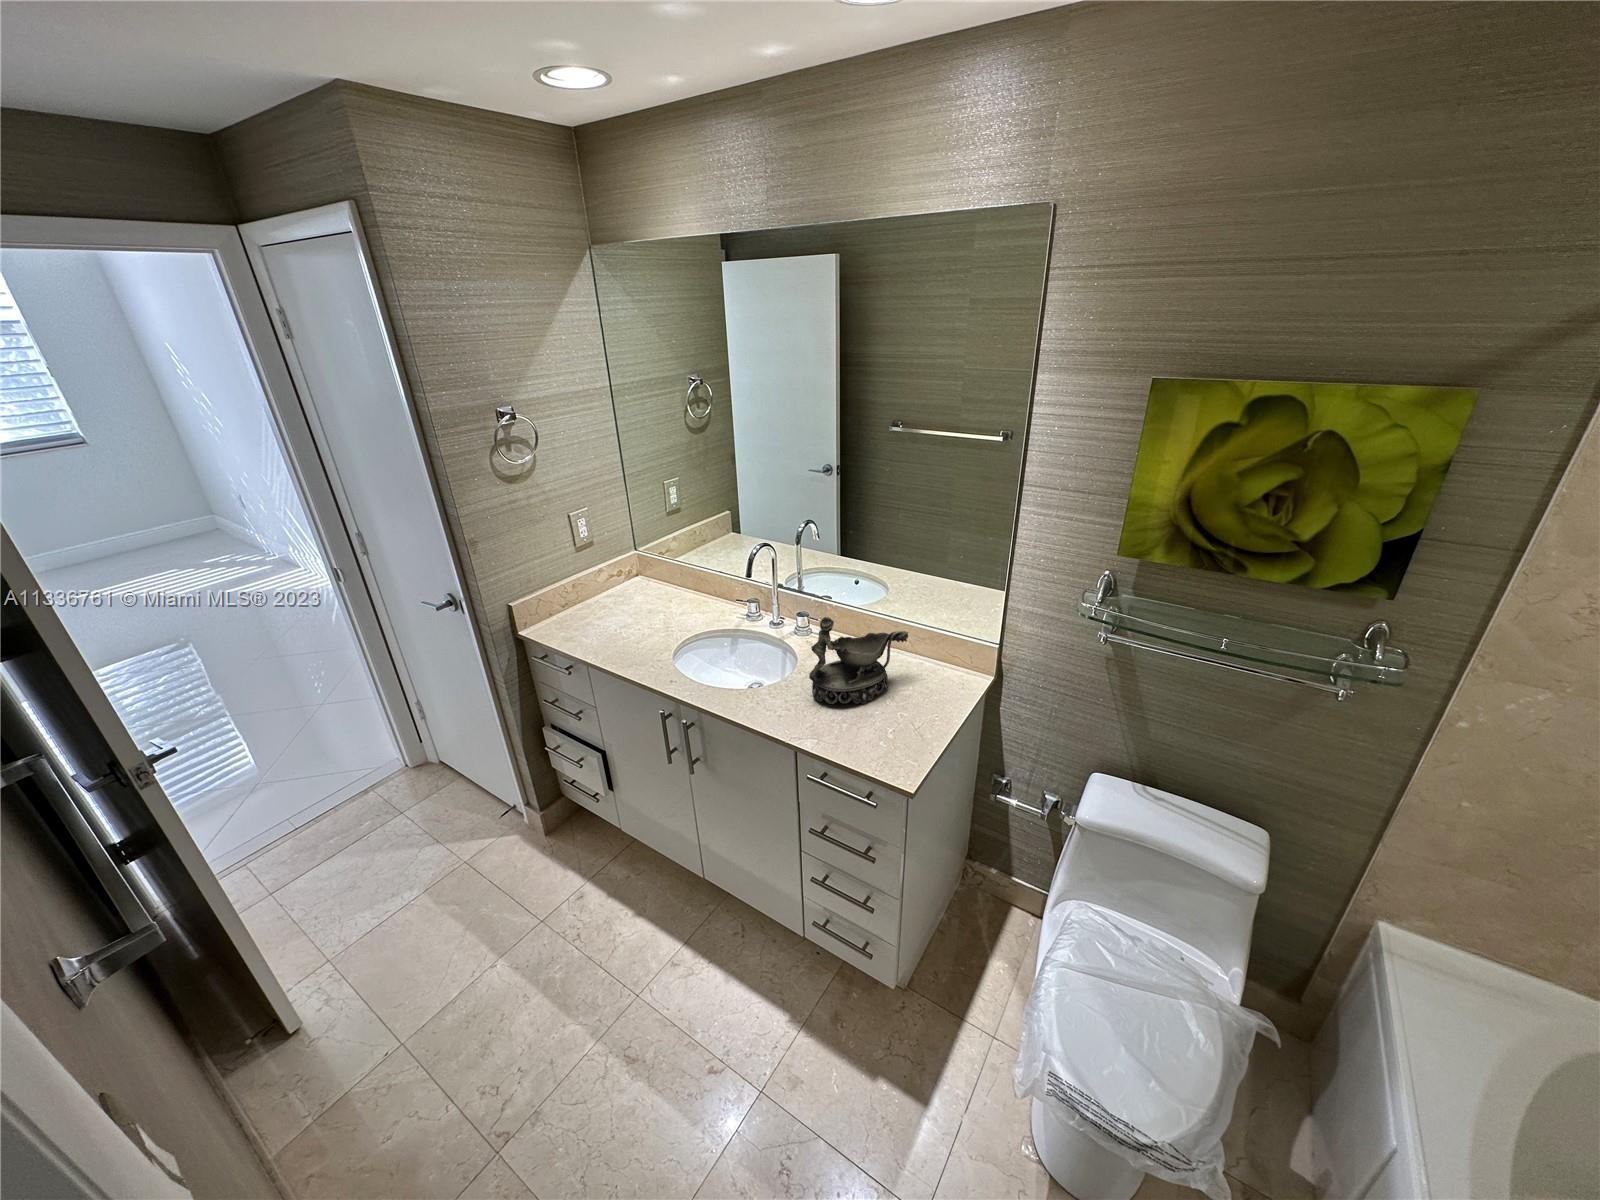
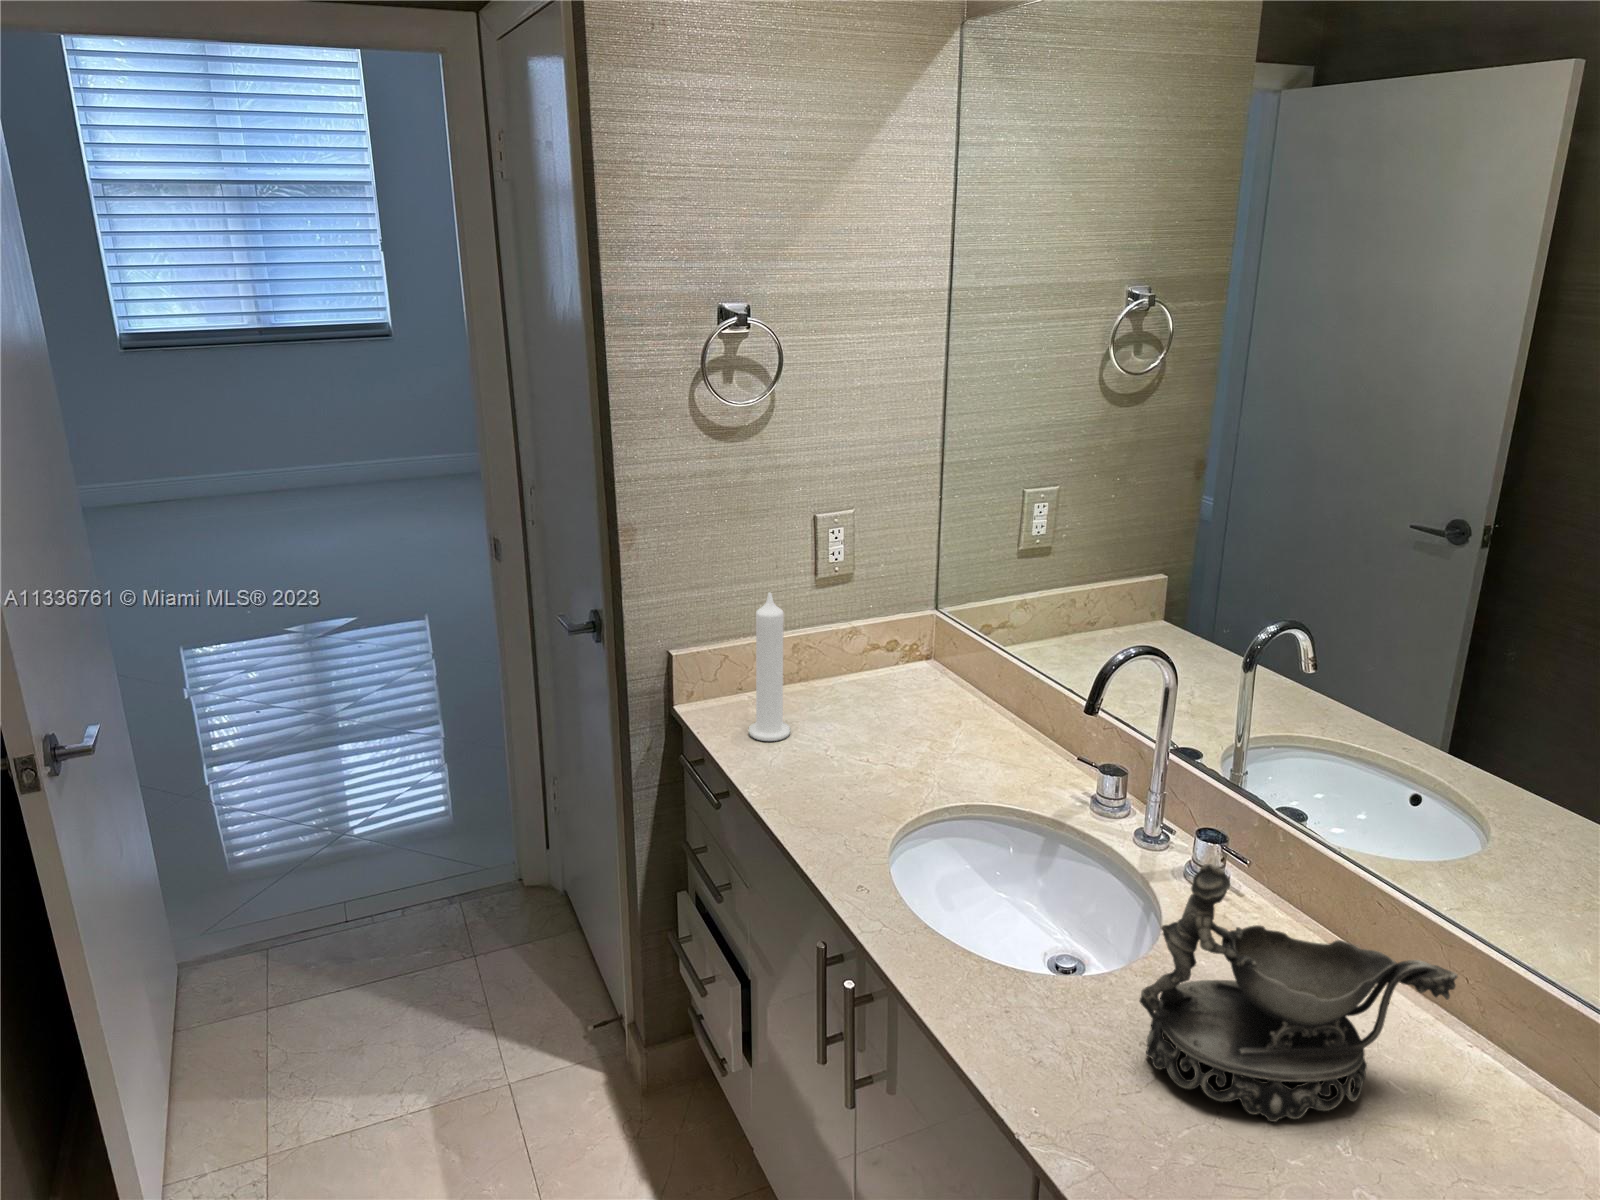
candle: none [560,558,591,634] -> present [749,593,790,741]

